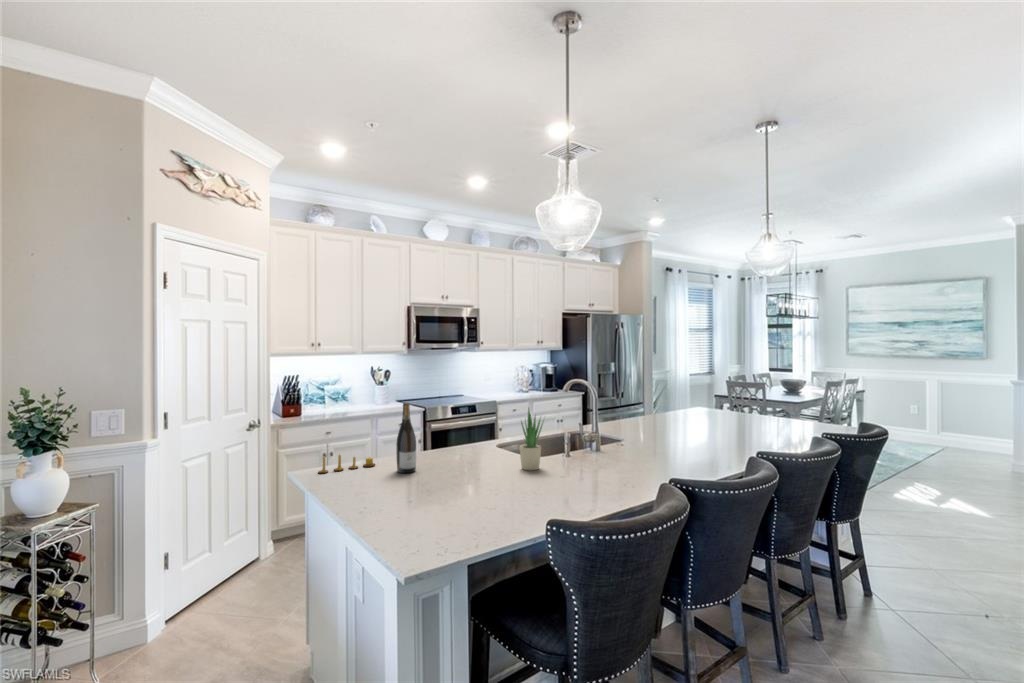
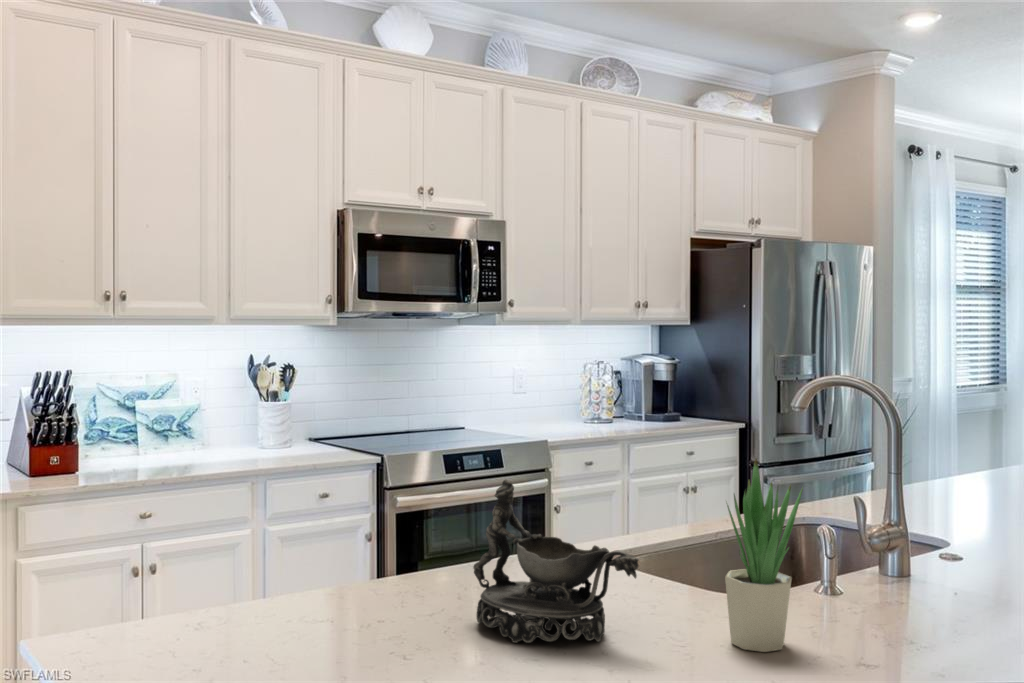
wine bottle: present [396,403,416,473] -> none [357,442,416,658]
decorative bowl: none [439,415,489,469] -> present [473,479,639,643]
candle: present [319,455,375,473] -> none [117,593,288,655]

